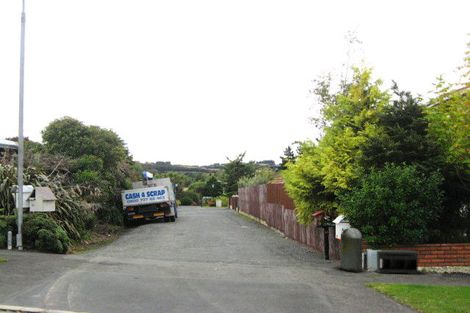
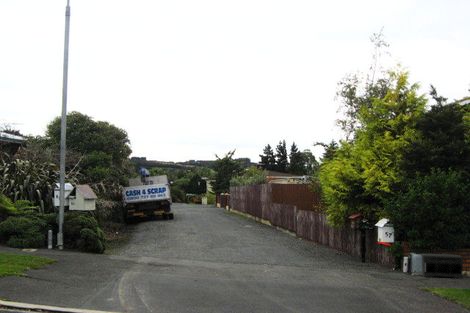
trash can: present [341,228,362,272] -> none [384,232,407,275]

